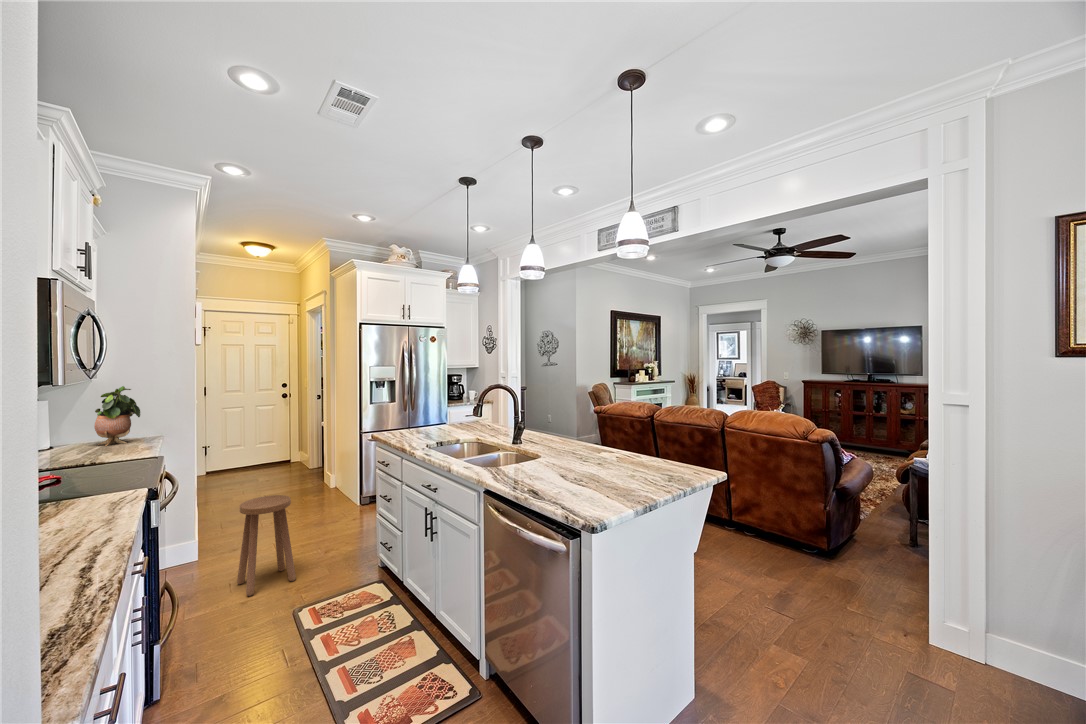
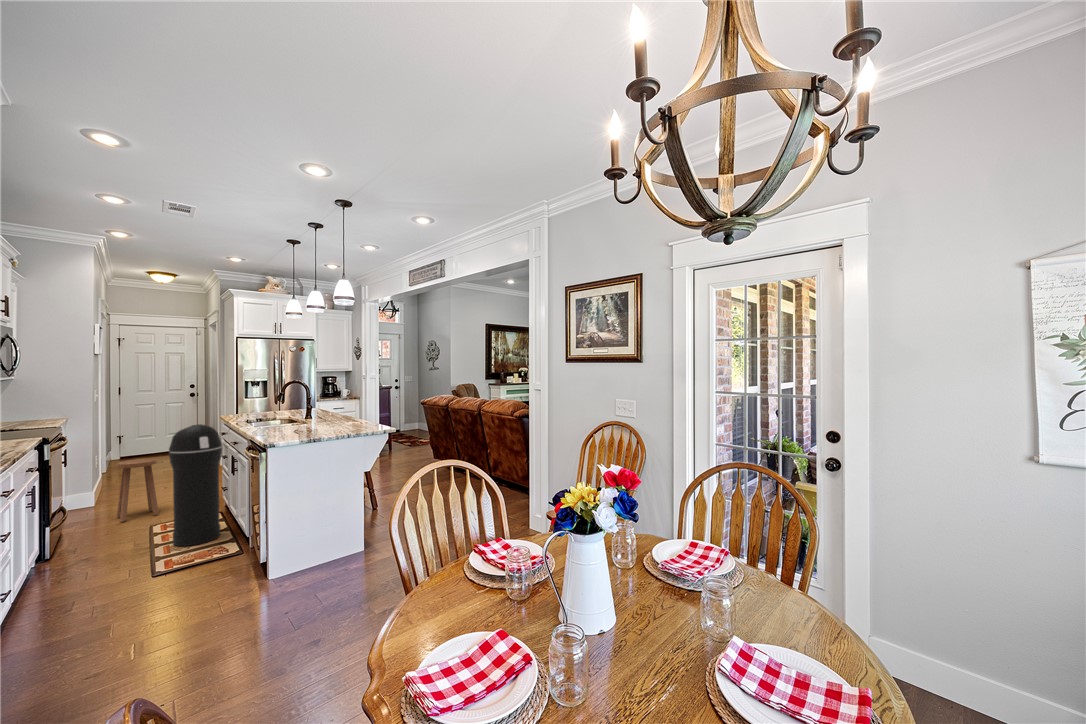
potted plant: present [94,386,140,446] -> none [17,384,50,424]
trash can: none [346,460,420,667] -> present [169,424,222,546]

